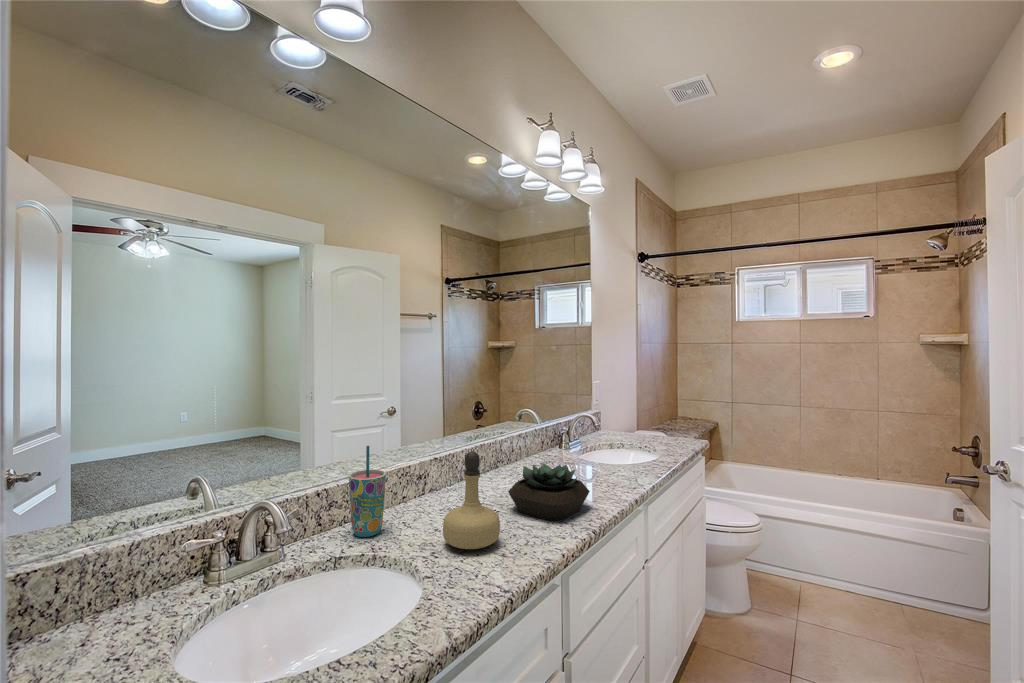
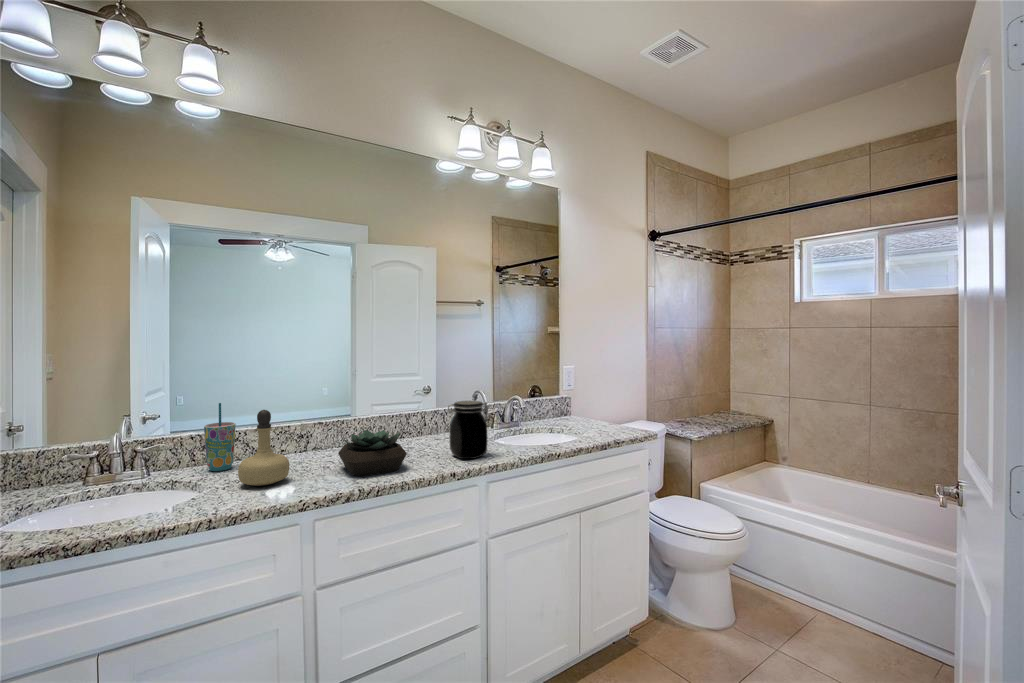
jar: none [590,424,629,487] -> present [448,401,488,459]

